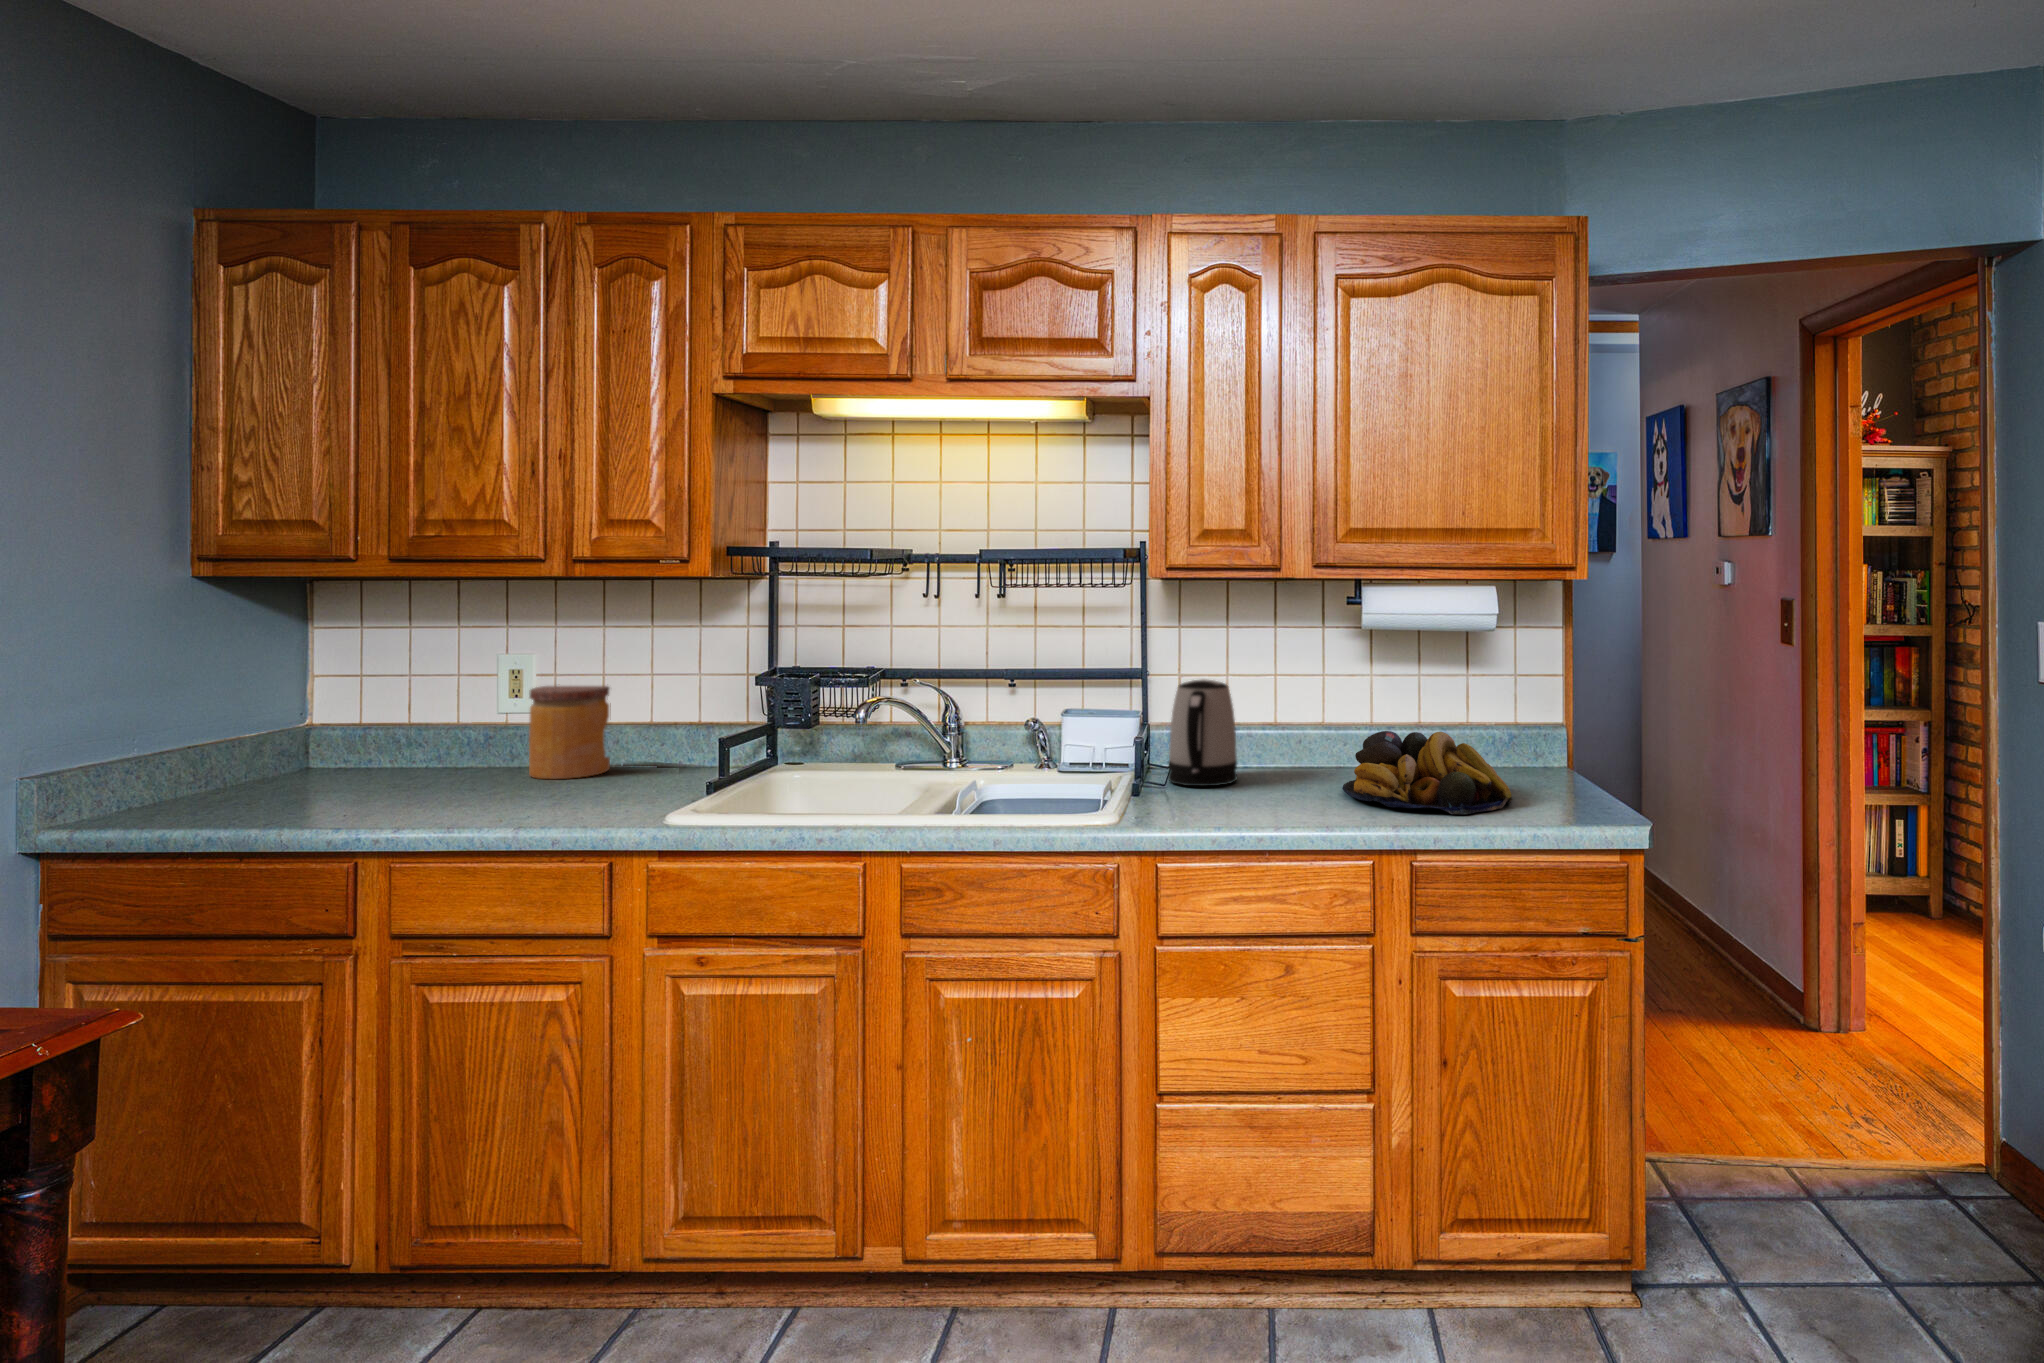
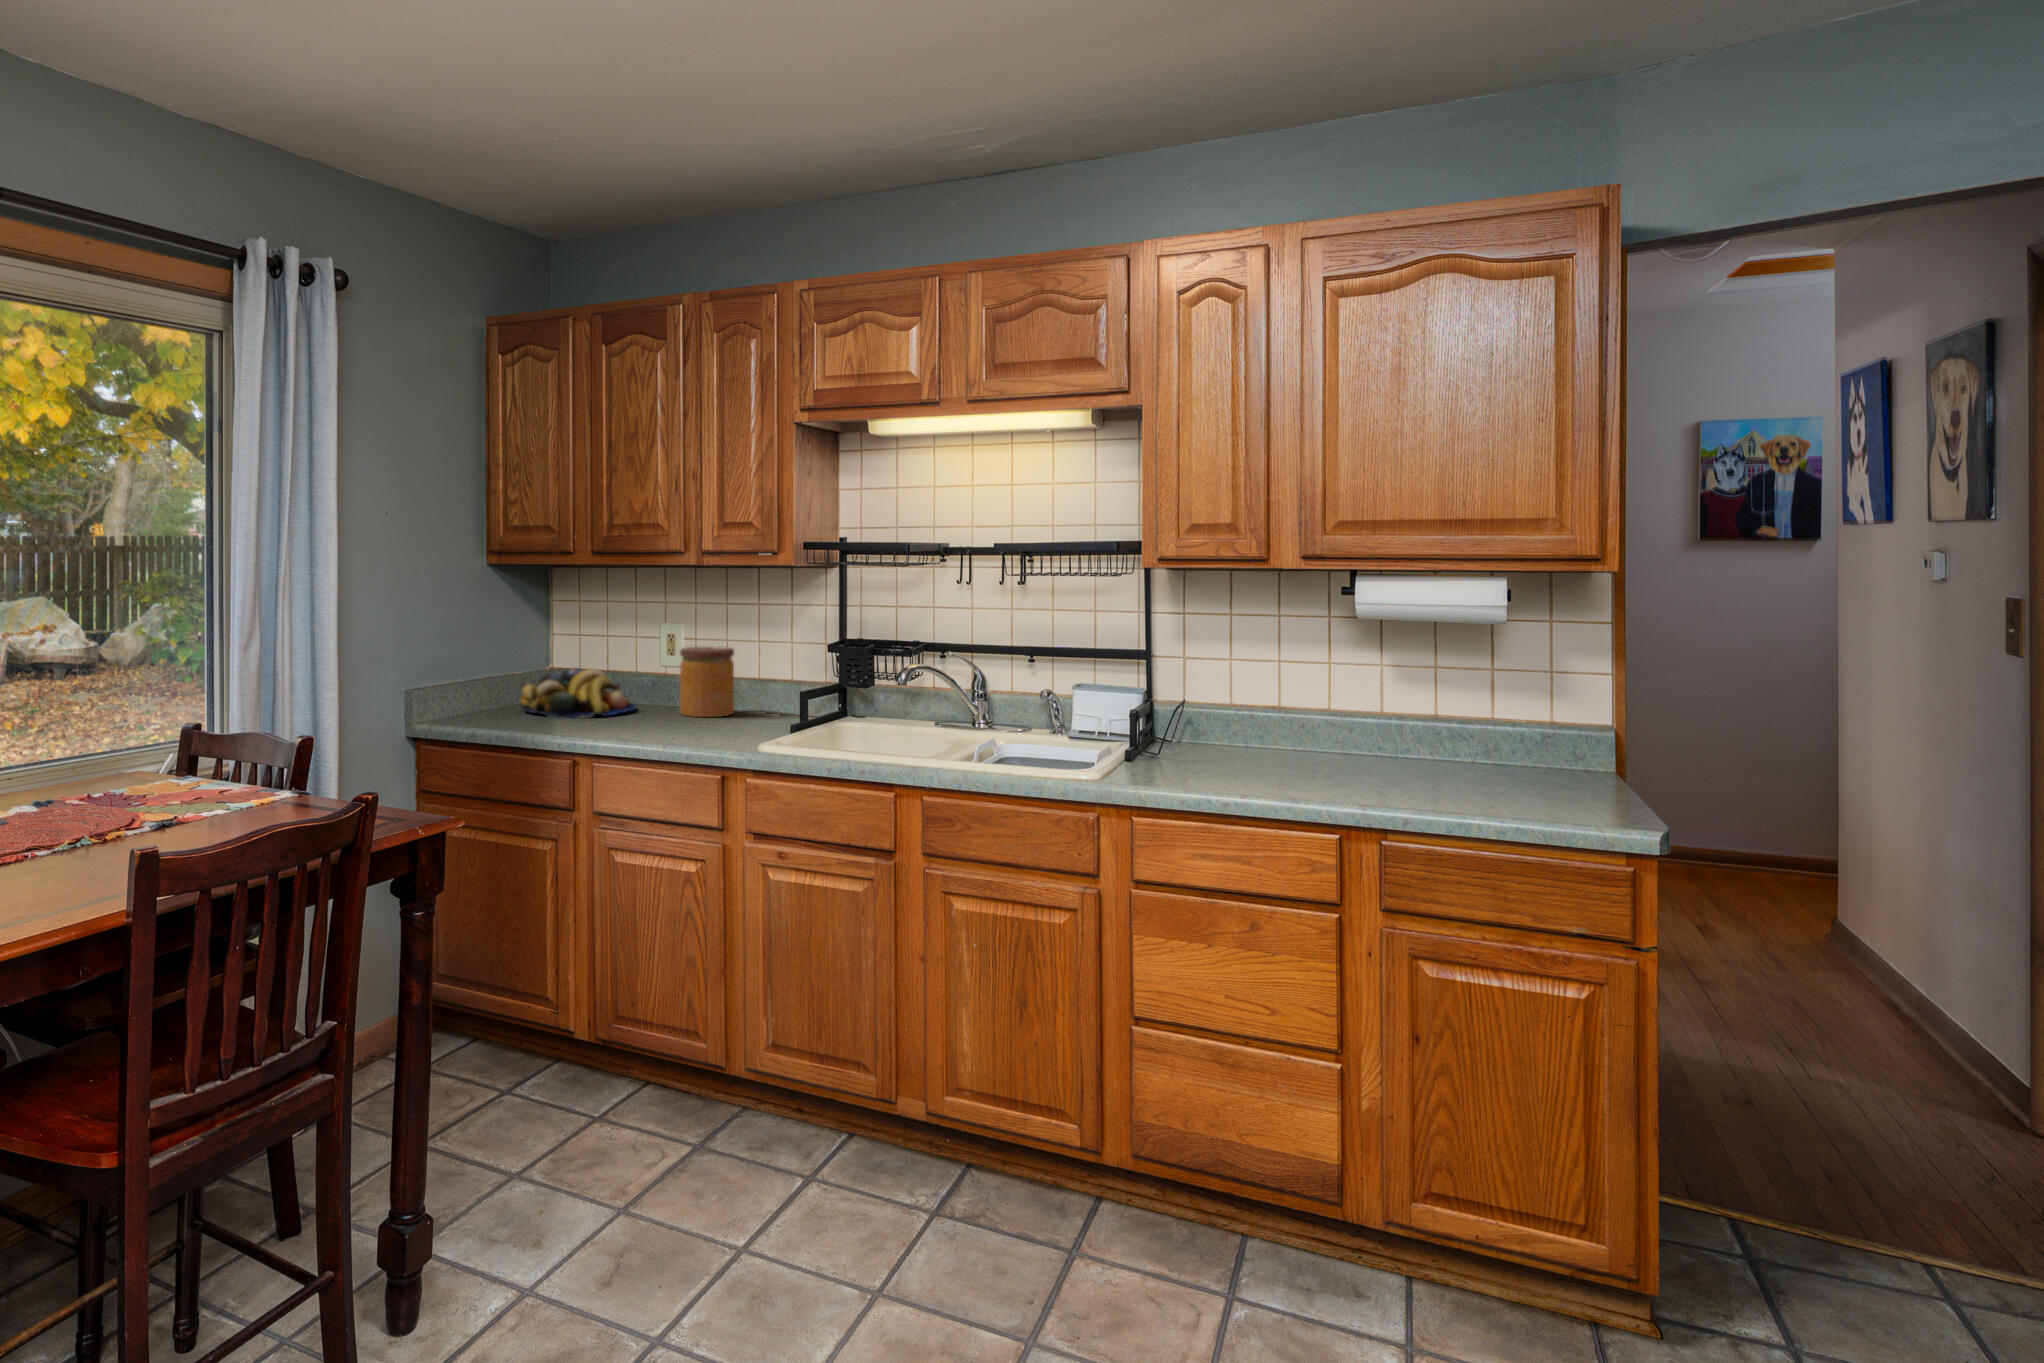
kettle: present [1168,679,1237,786] -> none [1165,662,1232,759]
fruit bowl: present [1343,731,1512,814] -> present [520,668,635,718]

